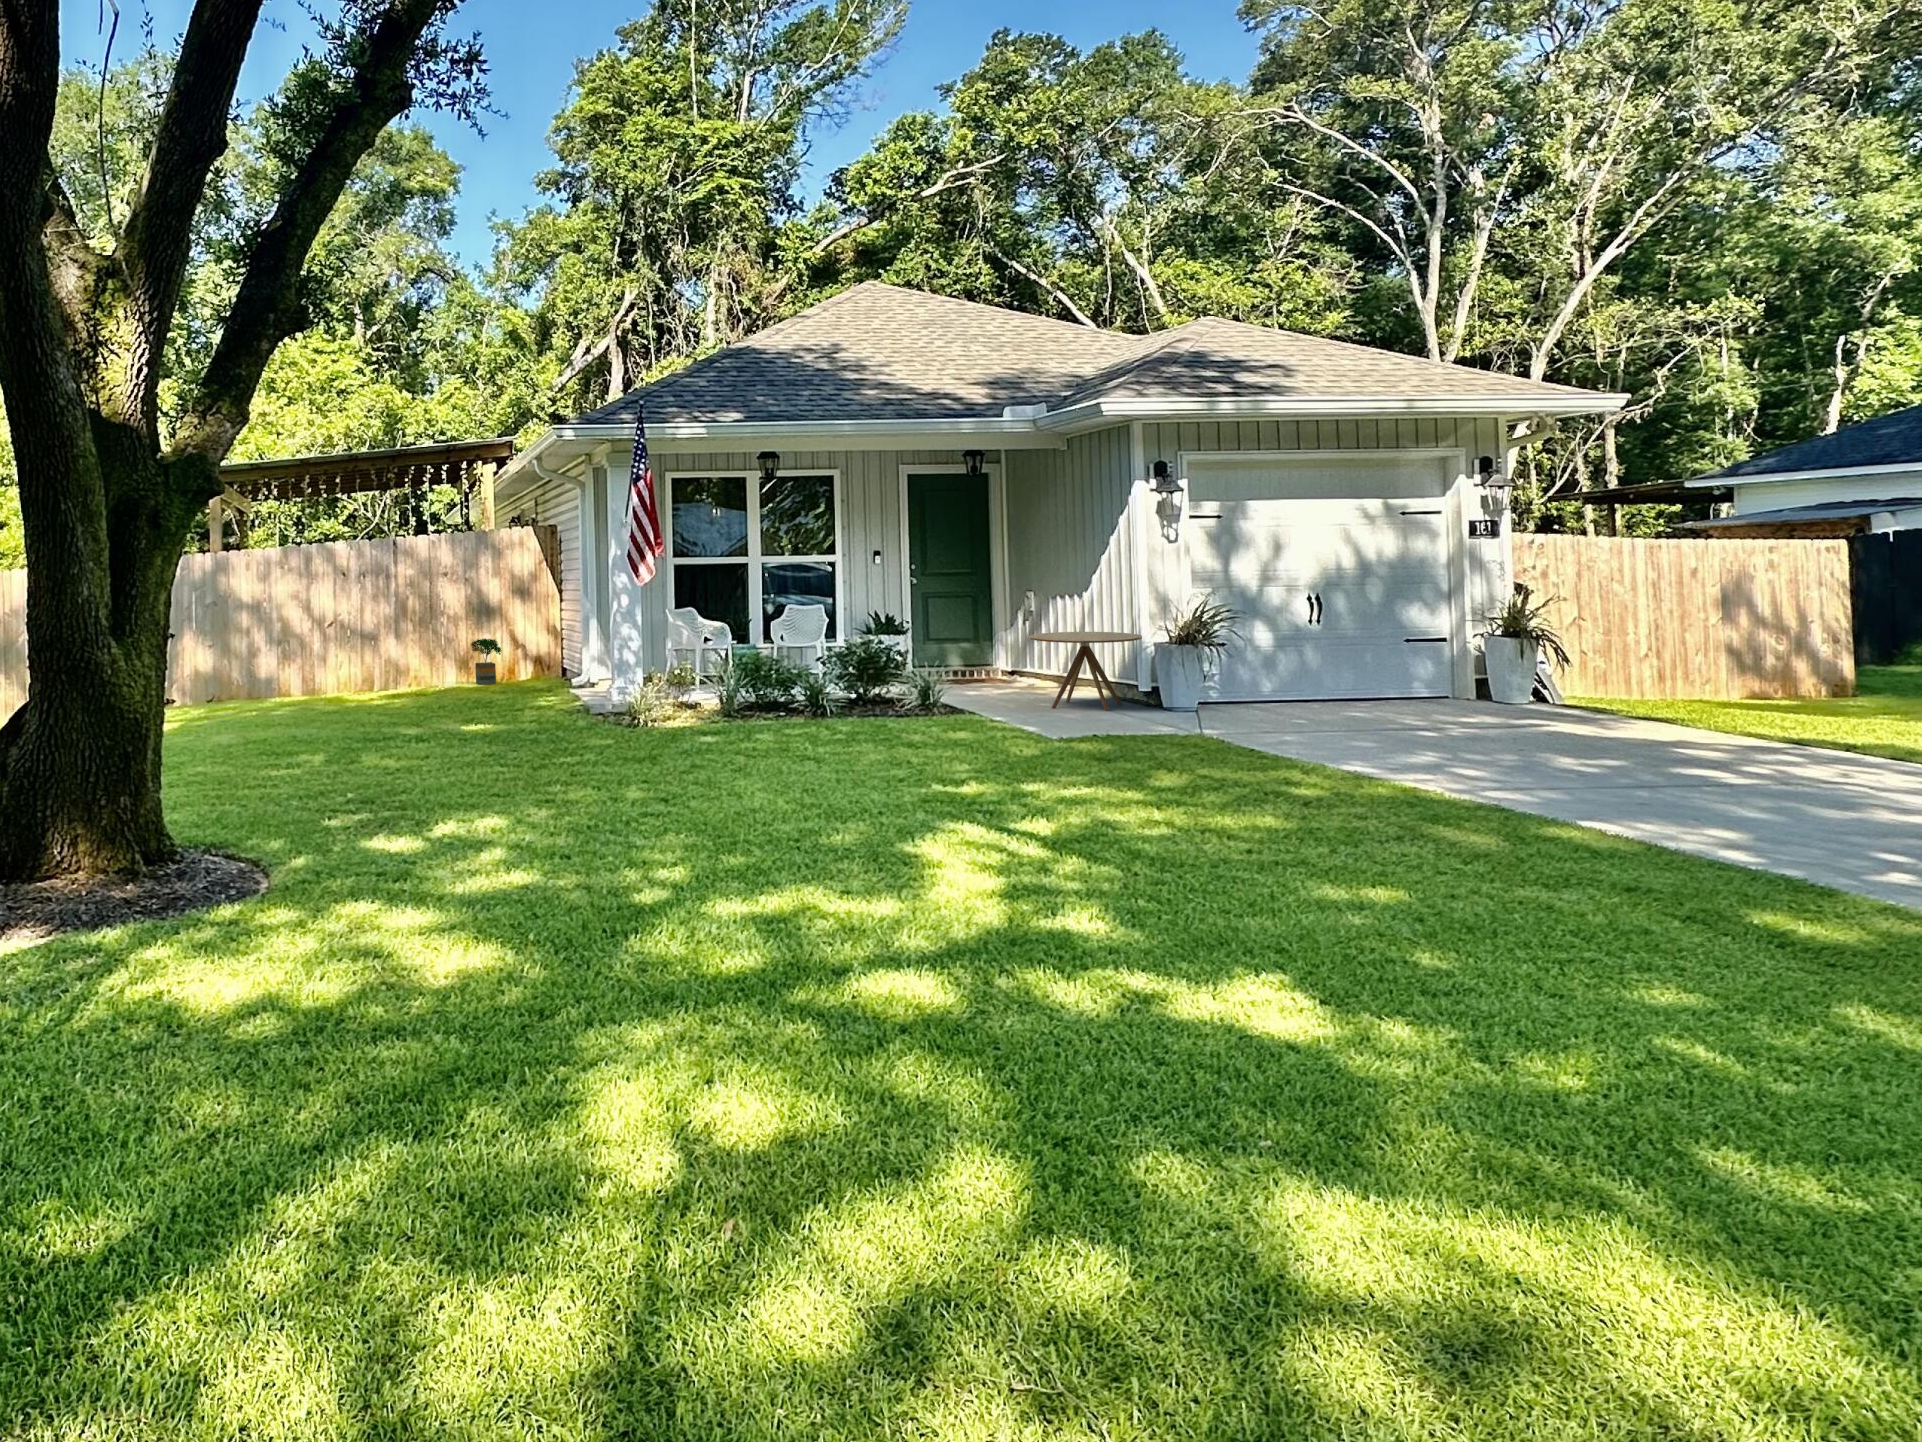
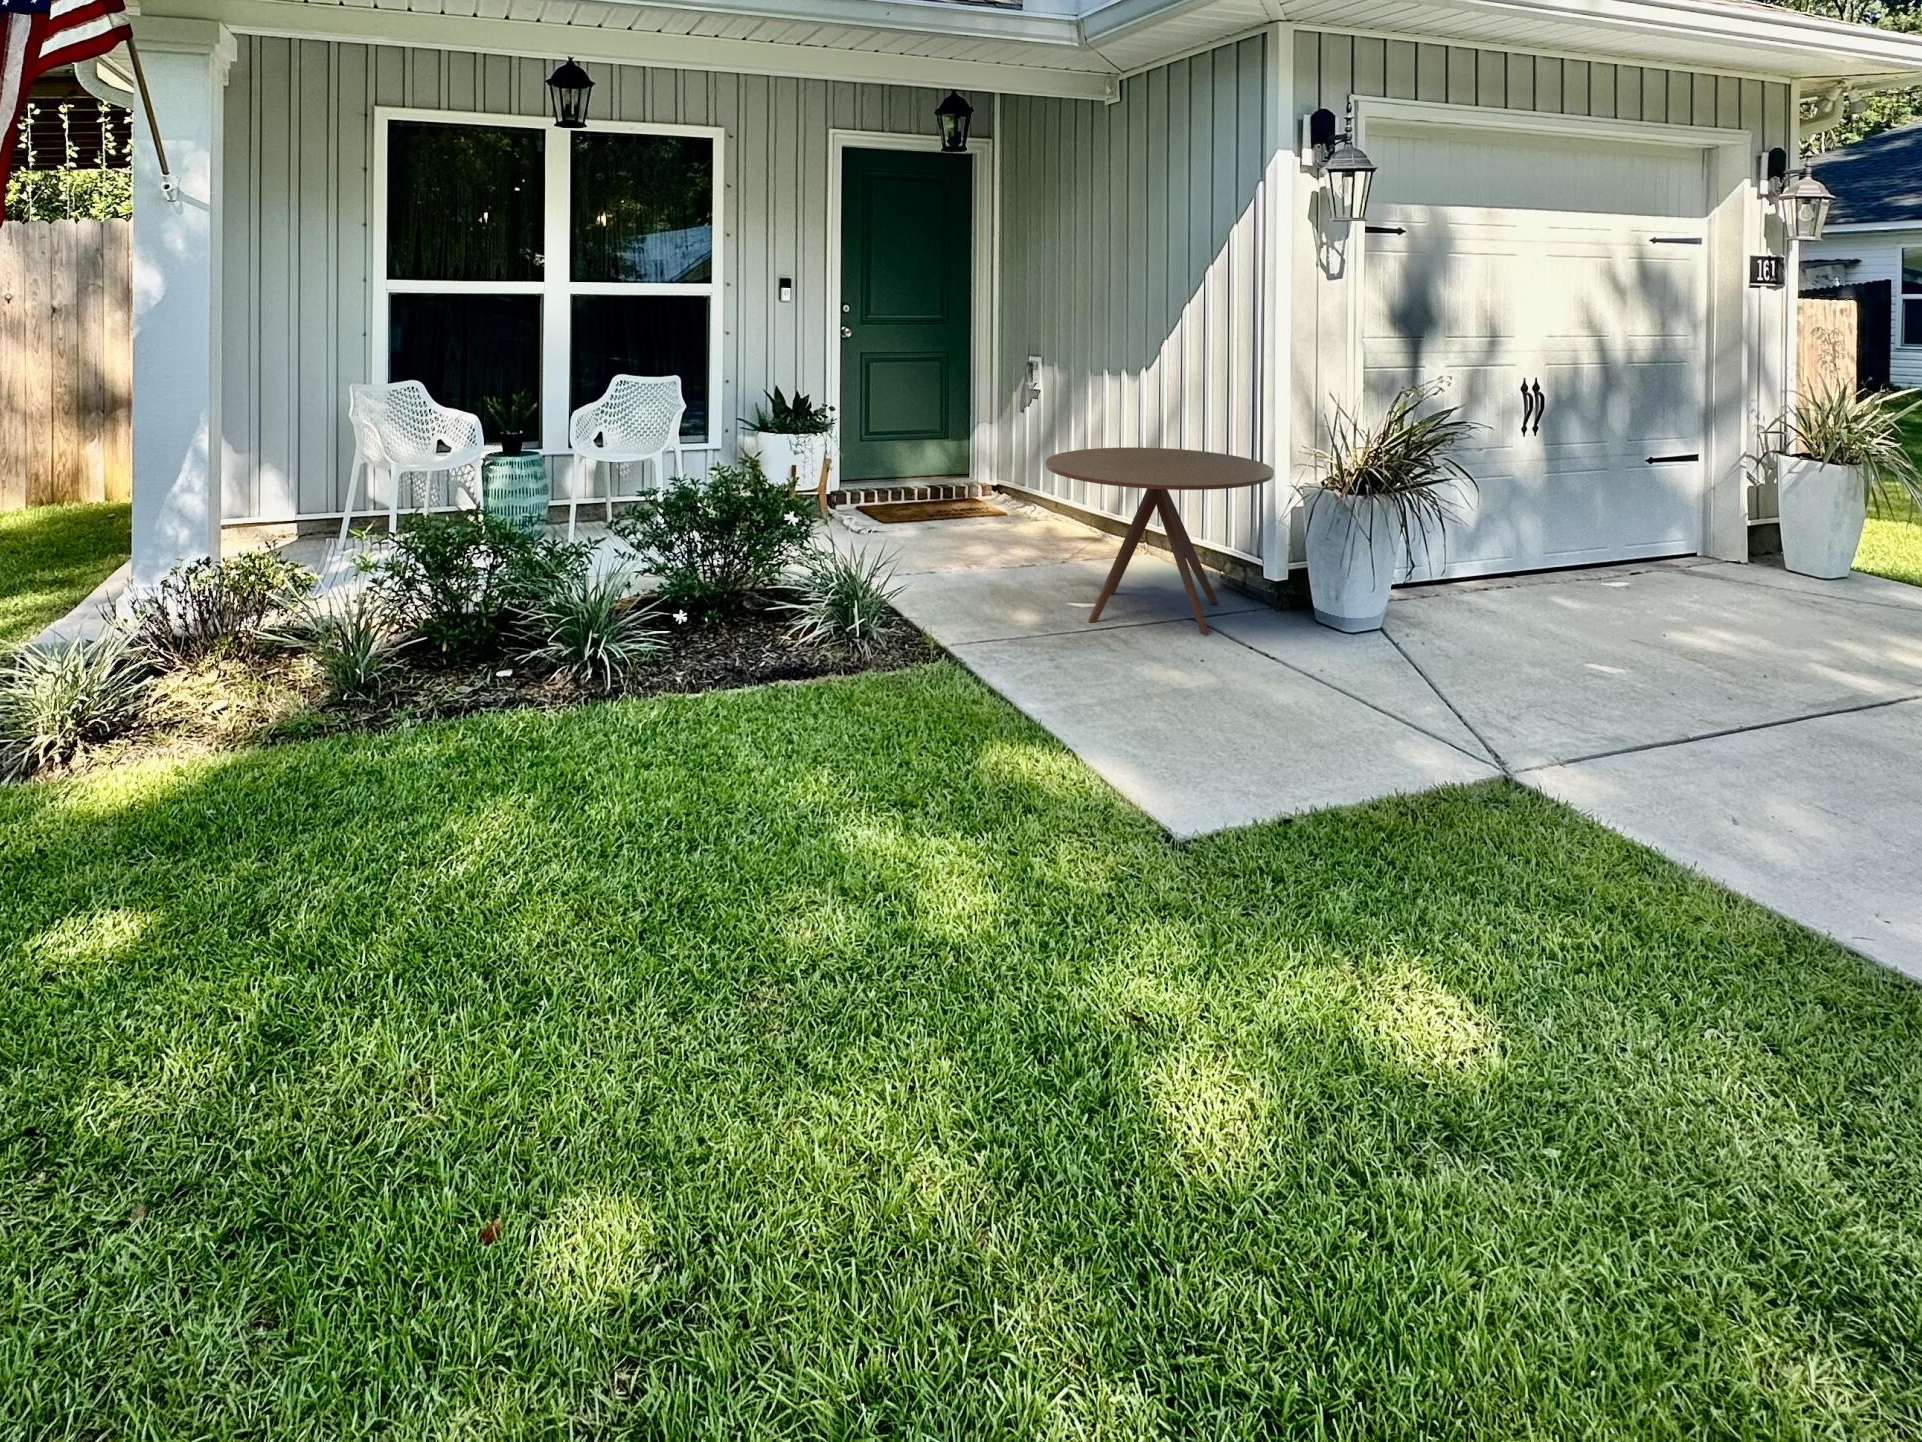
potted tree: present [471,639,501,685] -> none [16,426,90,517]

